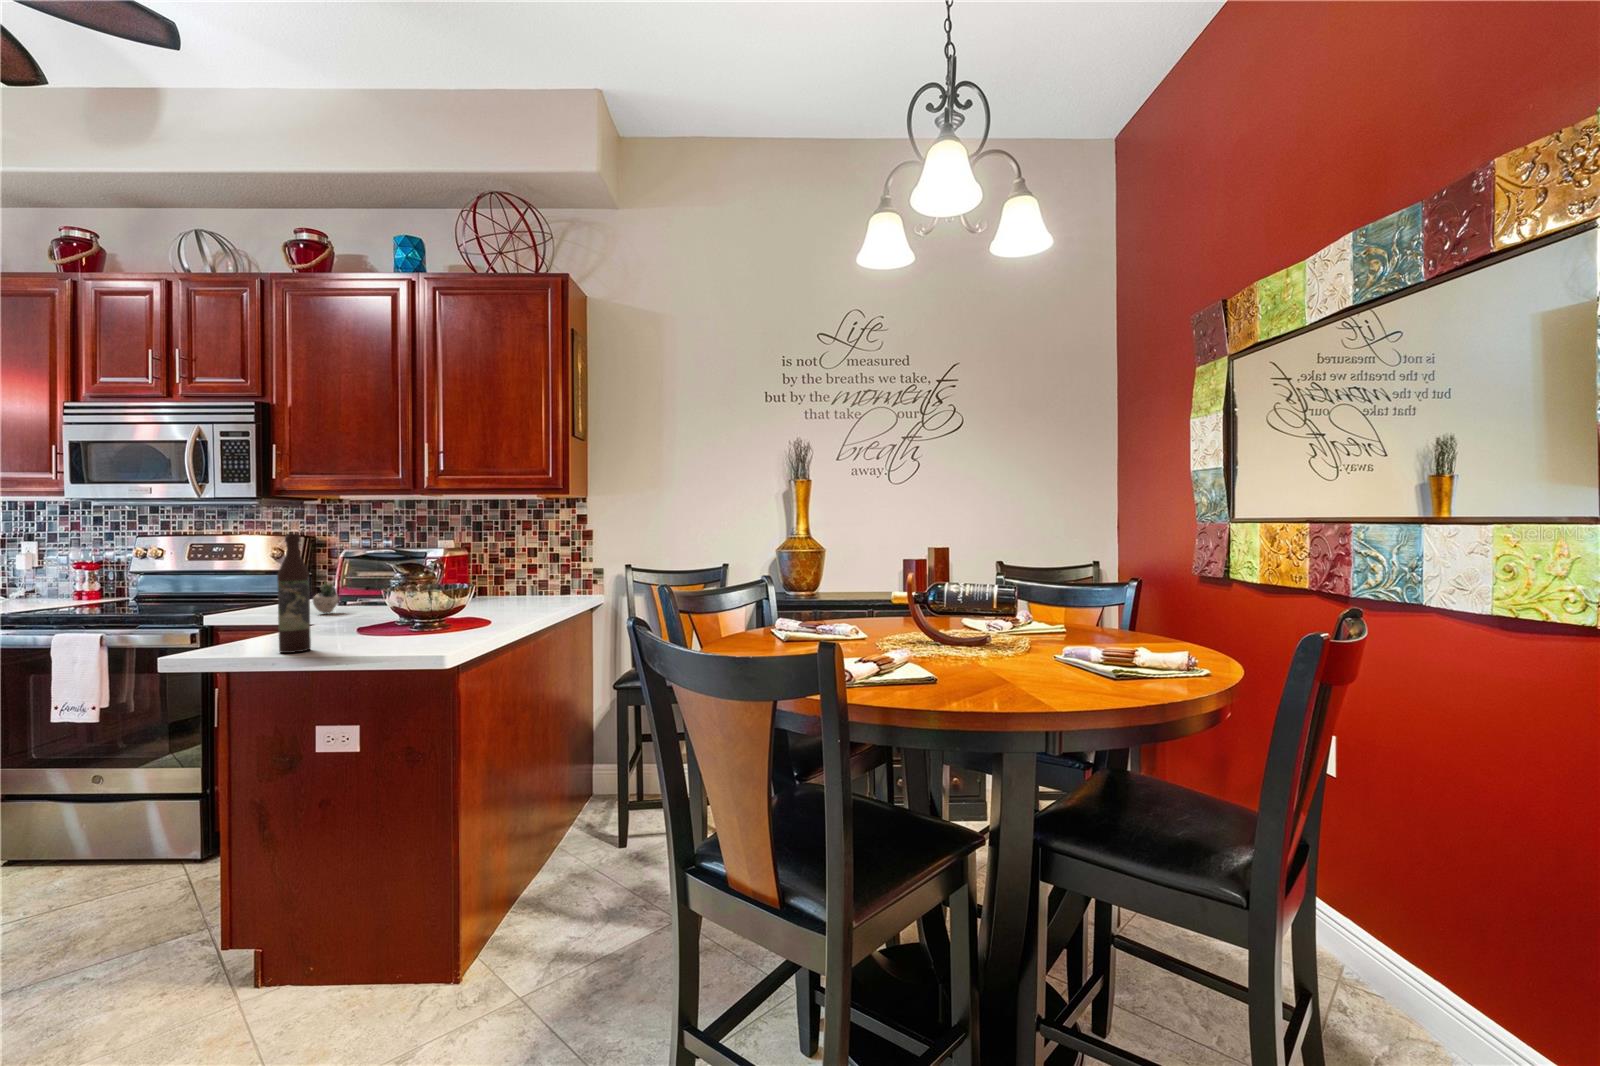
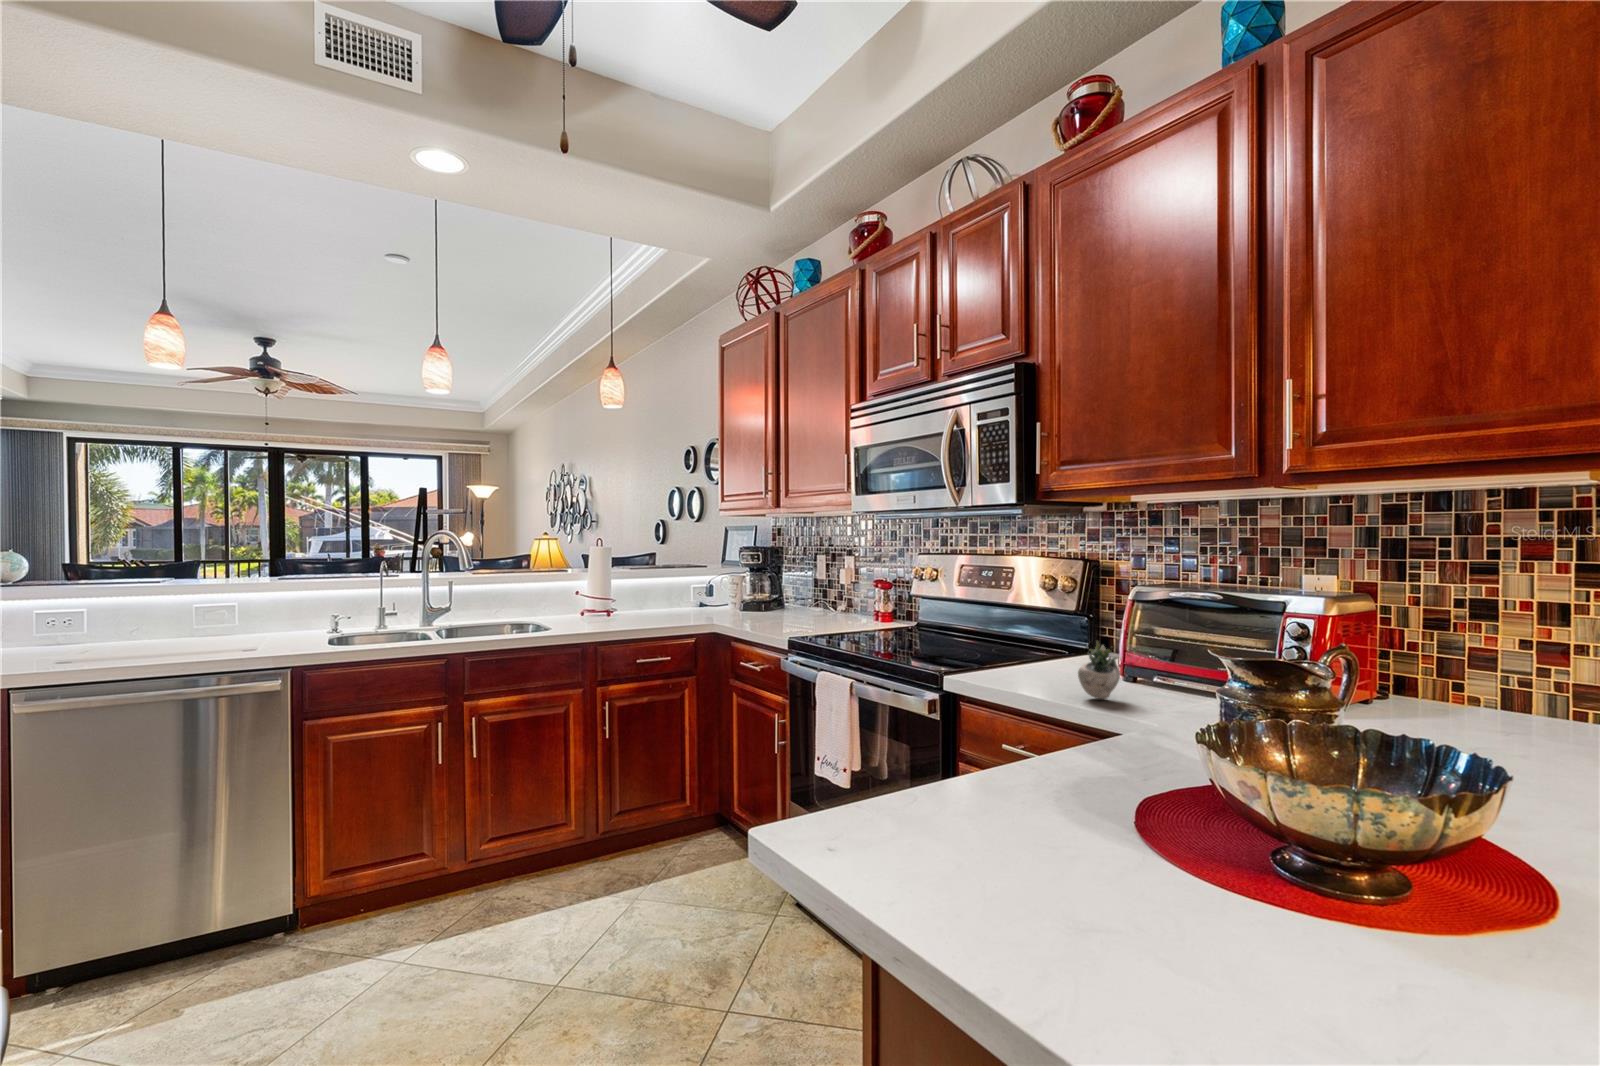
wine bottle: present [277,533,311,653] -> none [931,579,1003,900]

